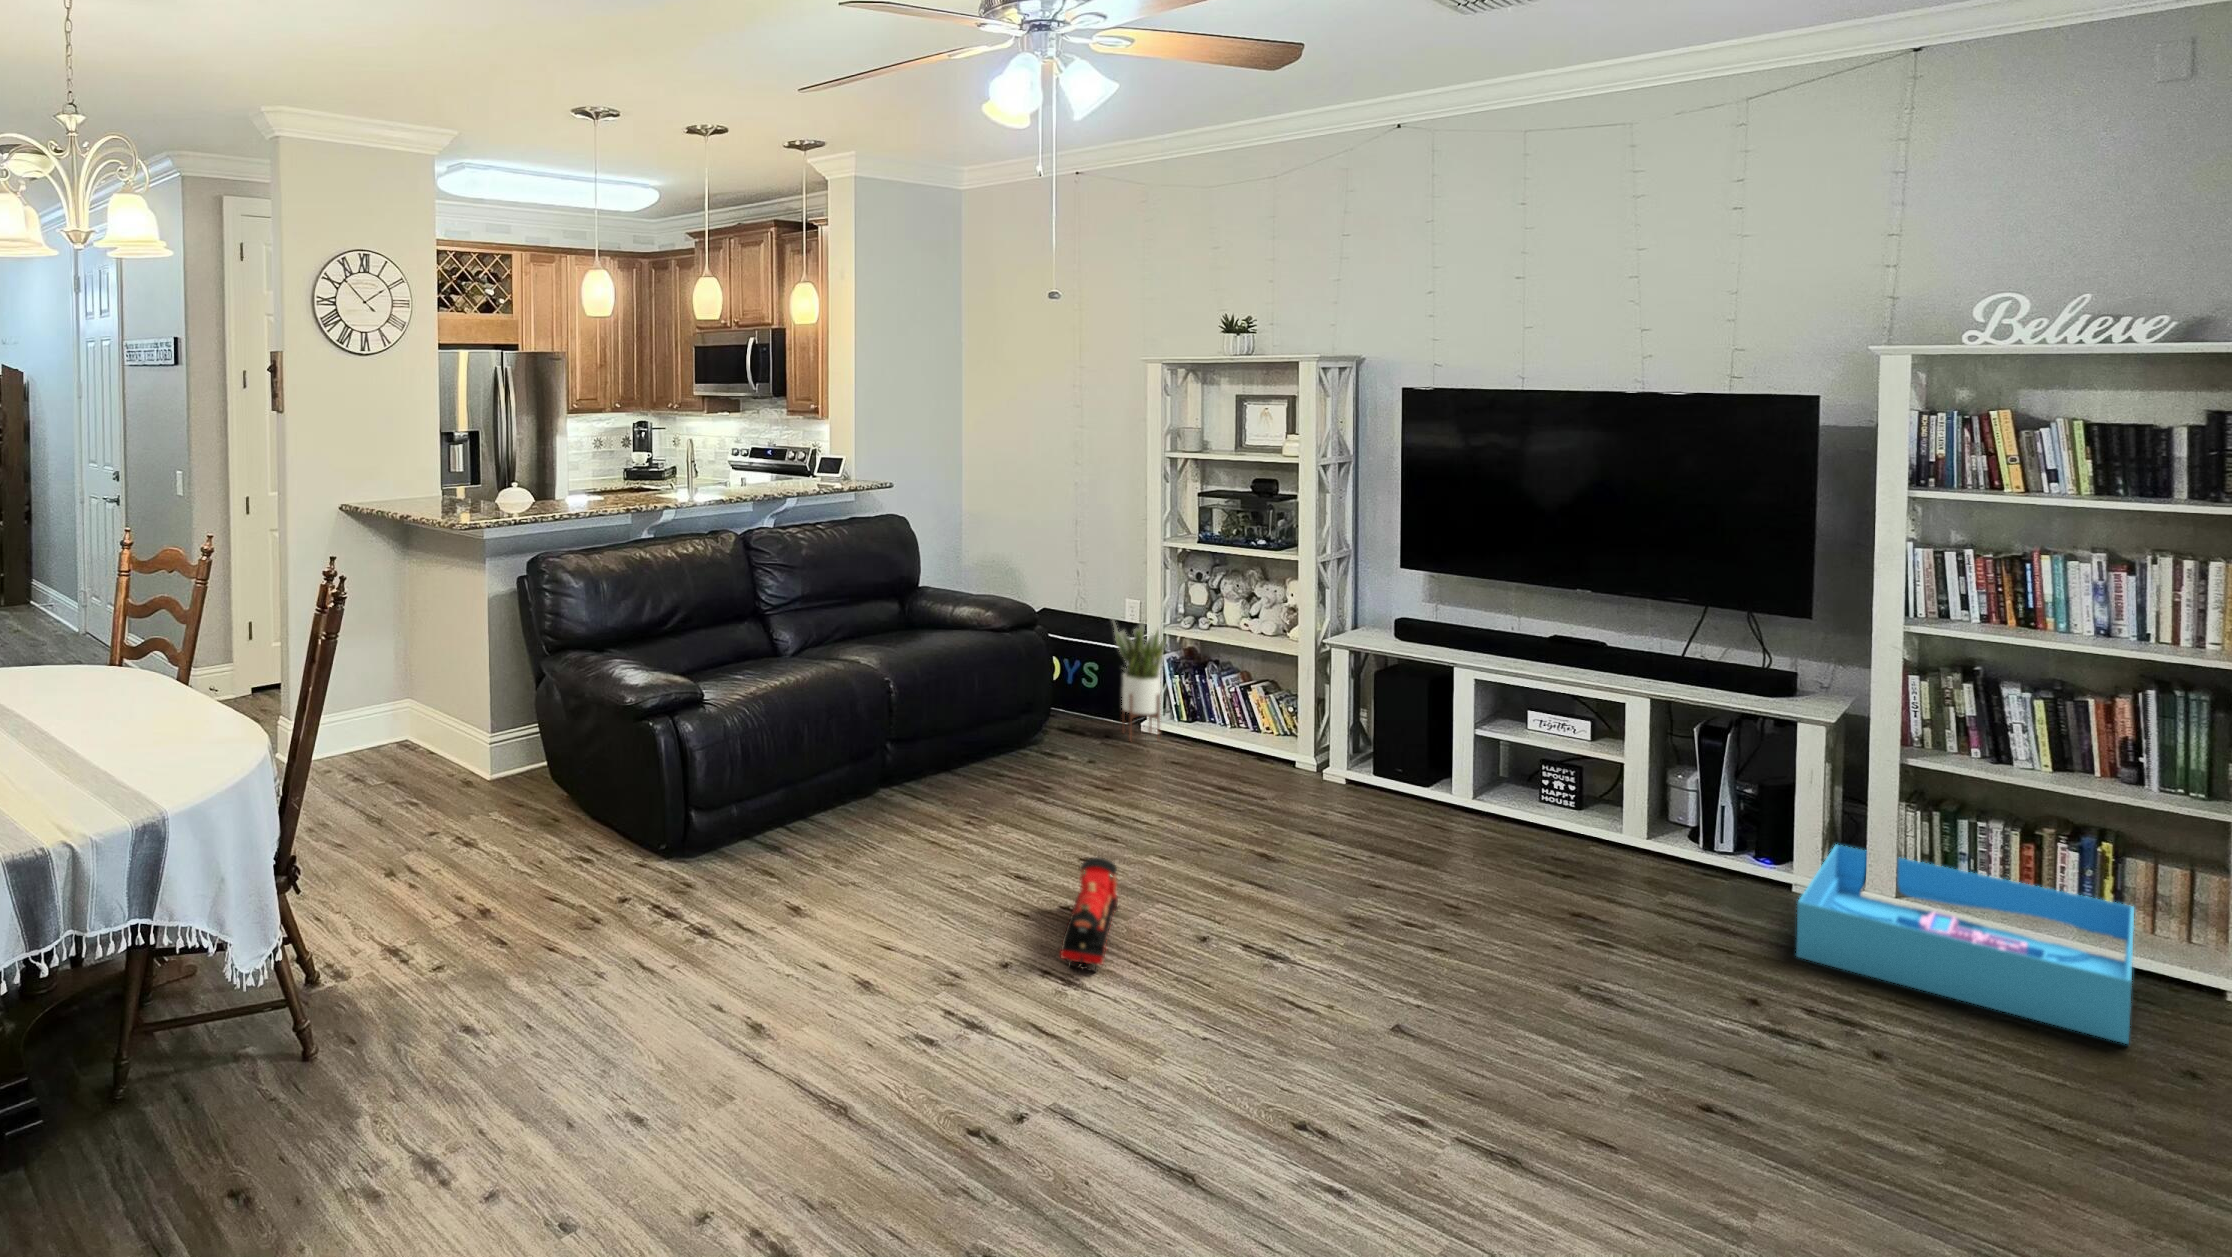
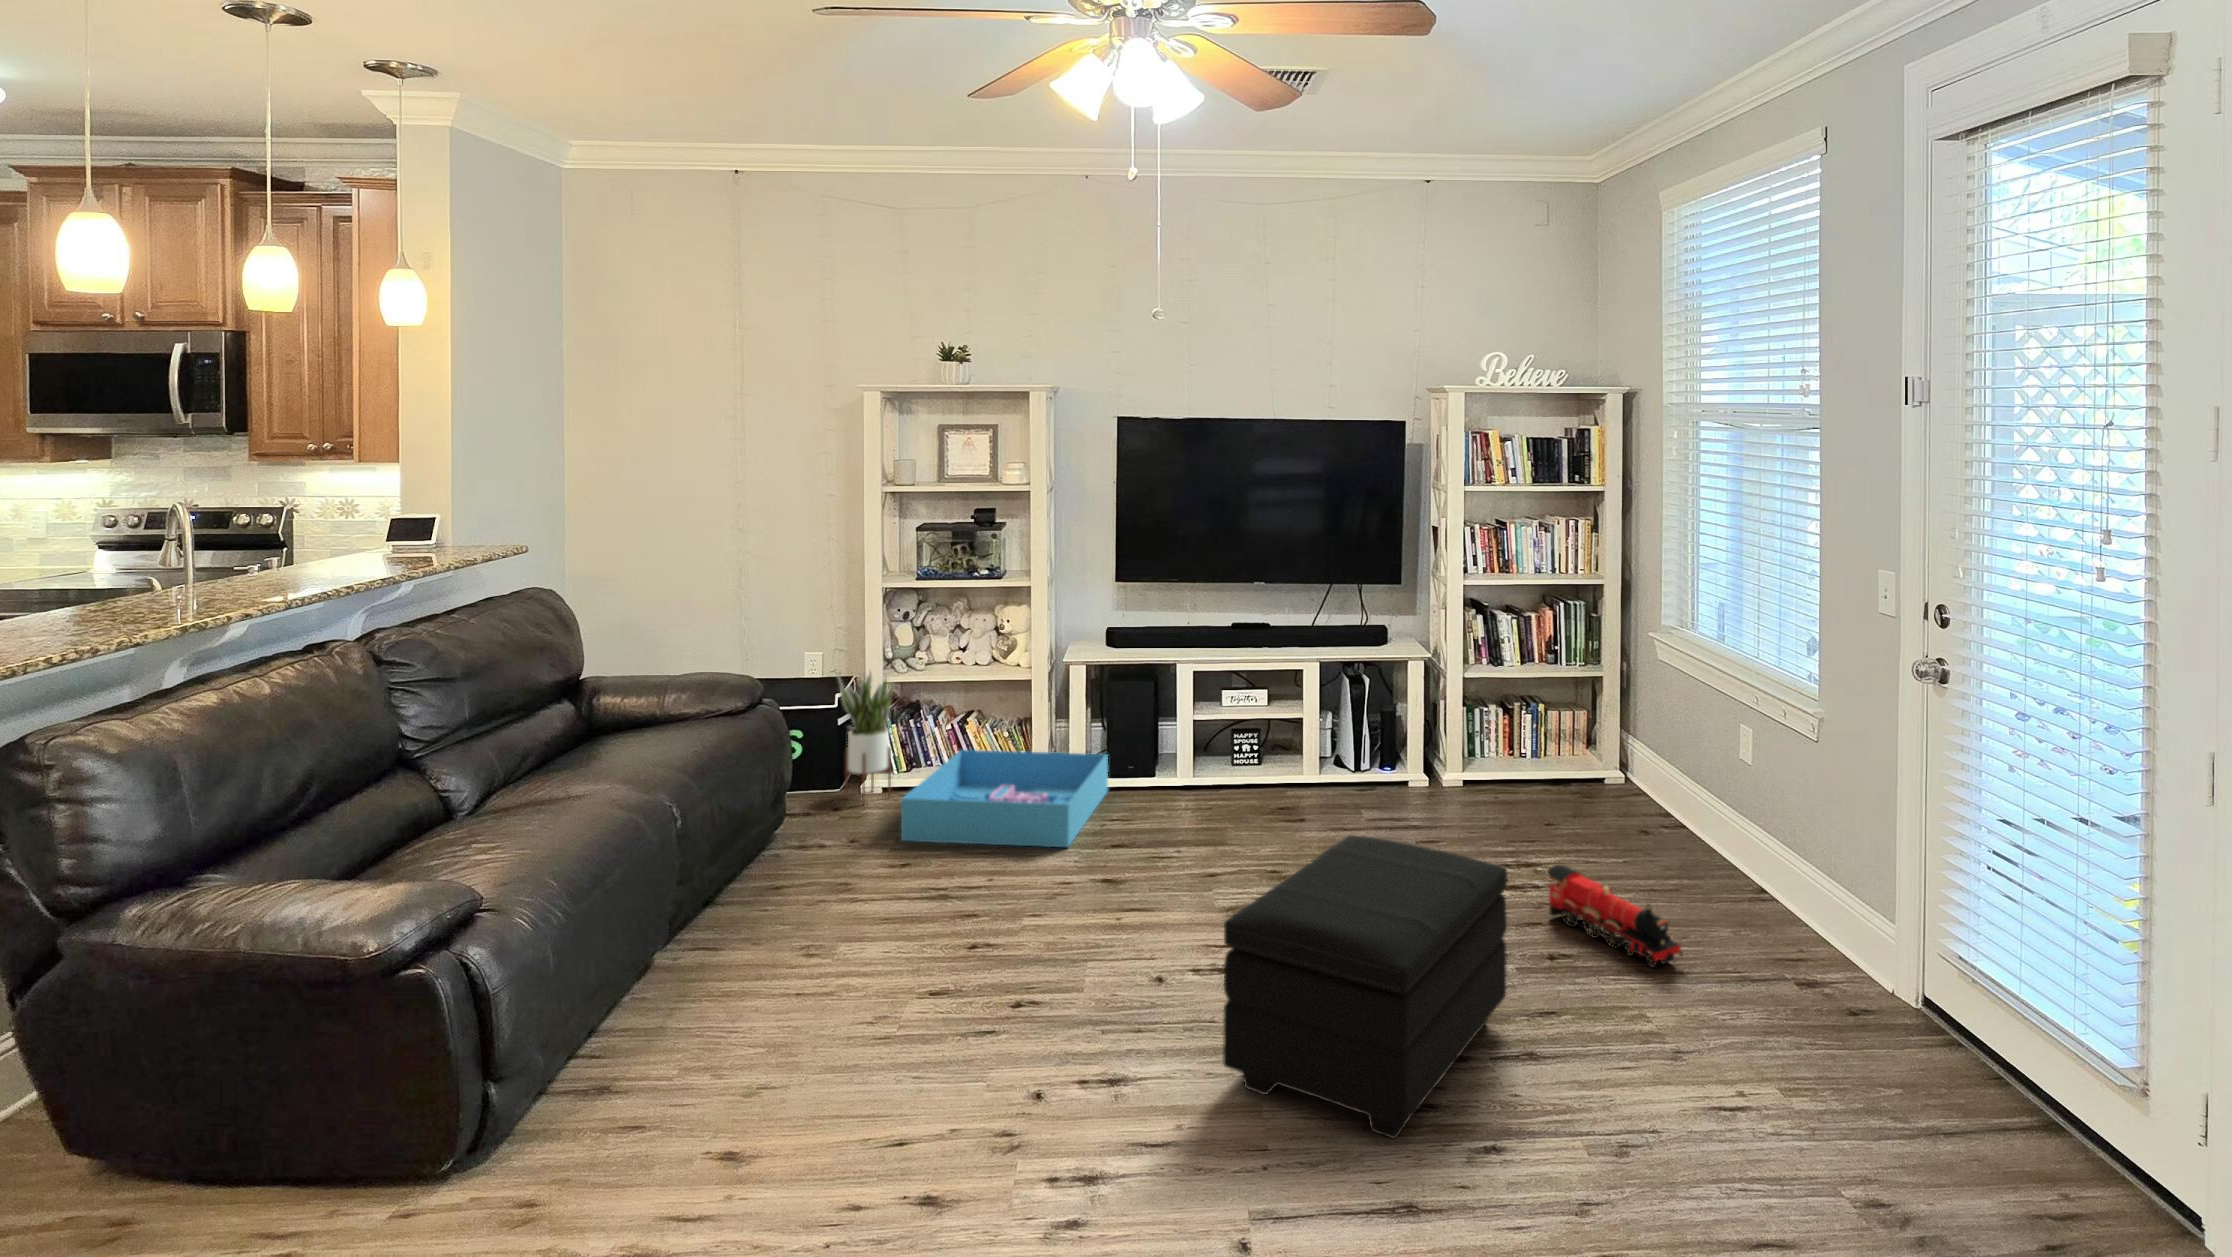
storage bin: present [1796,845,2134,1044] -> present [901,750,1108,847]
footstool: none [1145,856,1534,1132] -> present [1223,835,1507,1138]
toy train: present [1061,857,1118,970] -> present [1548,865,1682,967]

